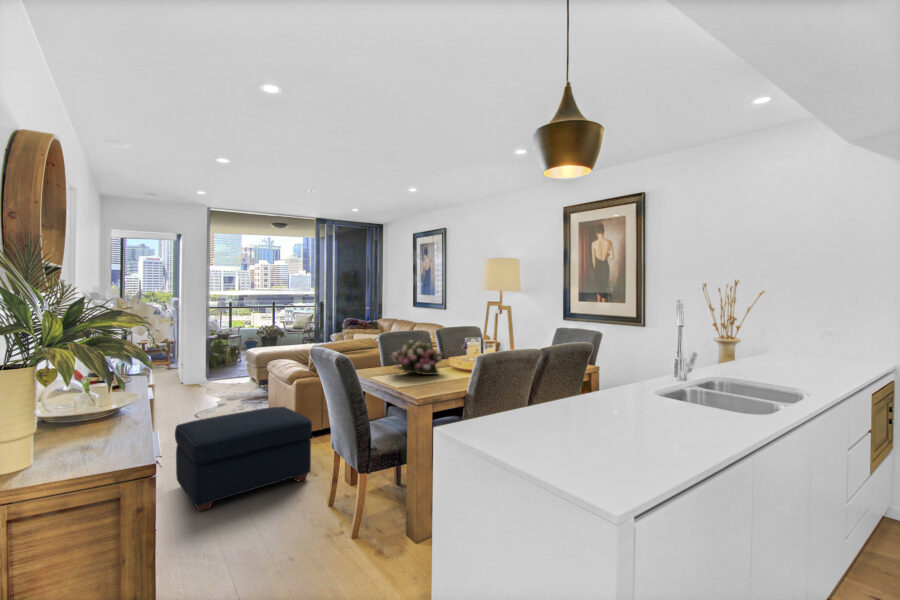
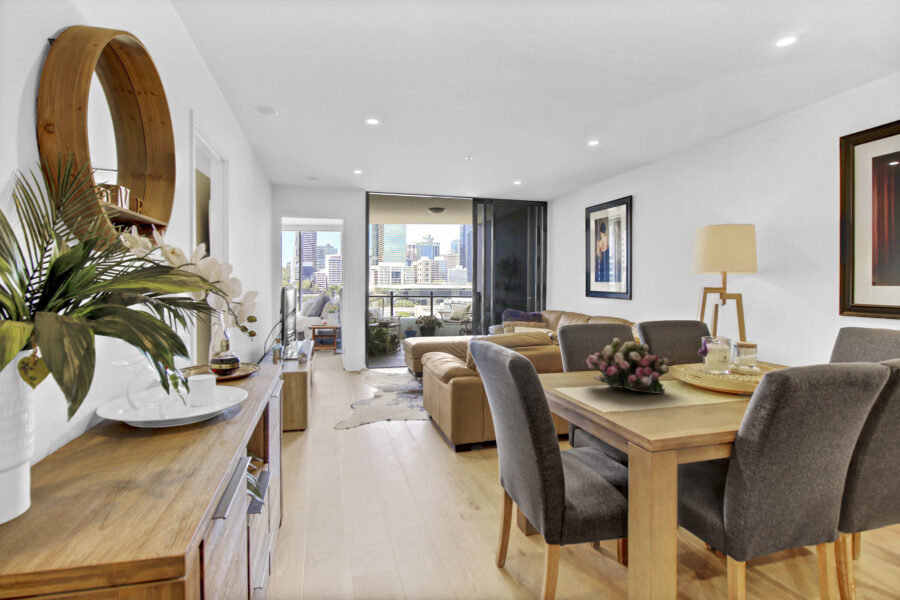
ottoman: present [175,407,312,511] -> none [321,413,474,540]

